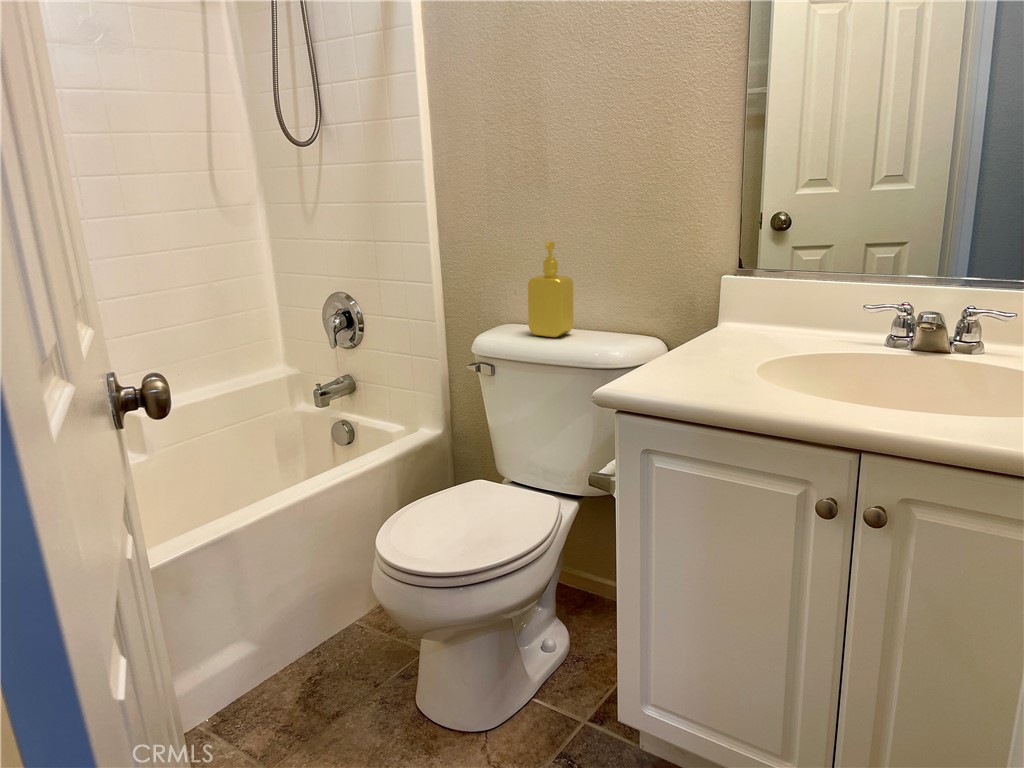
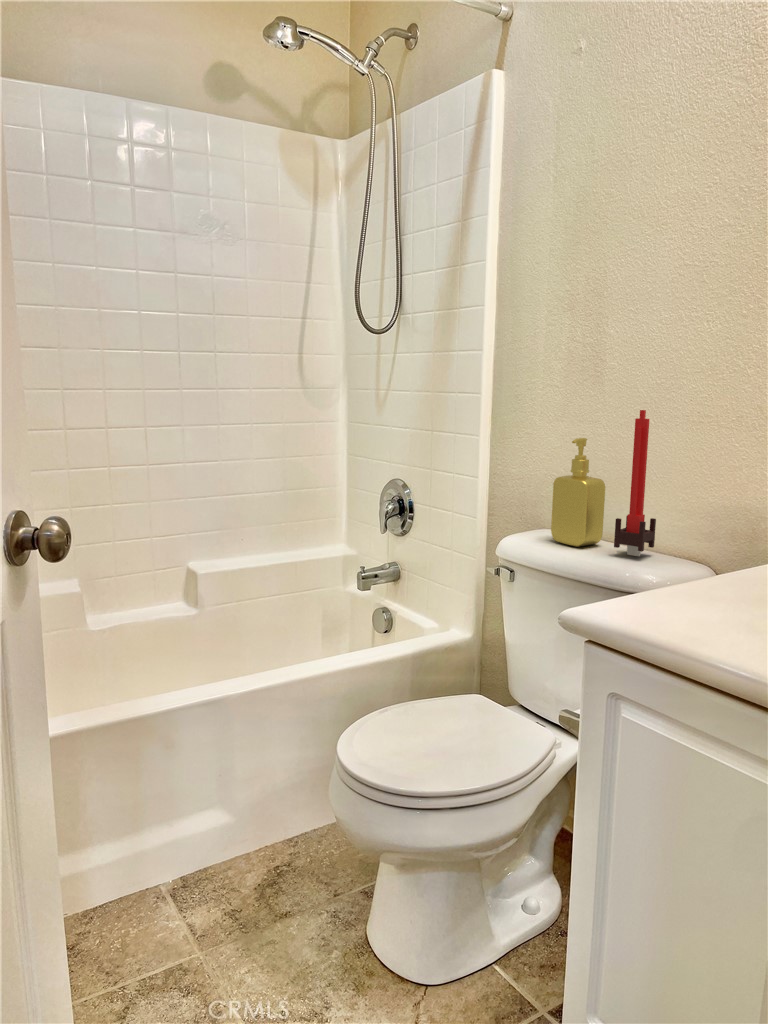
candle: none [590,215,619,340] -> present [614,410,656,556]

